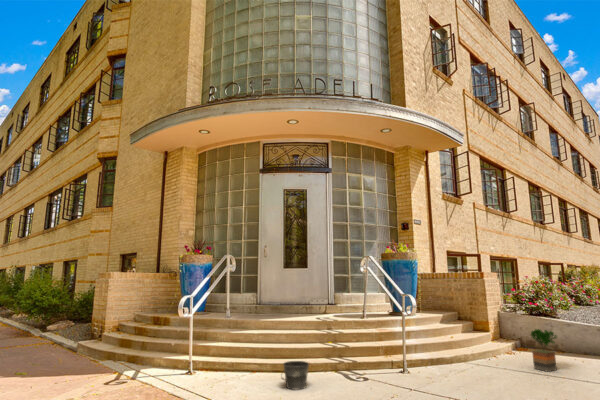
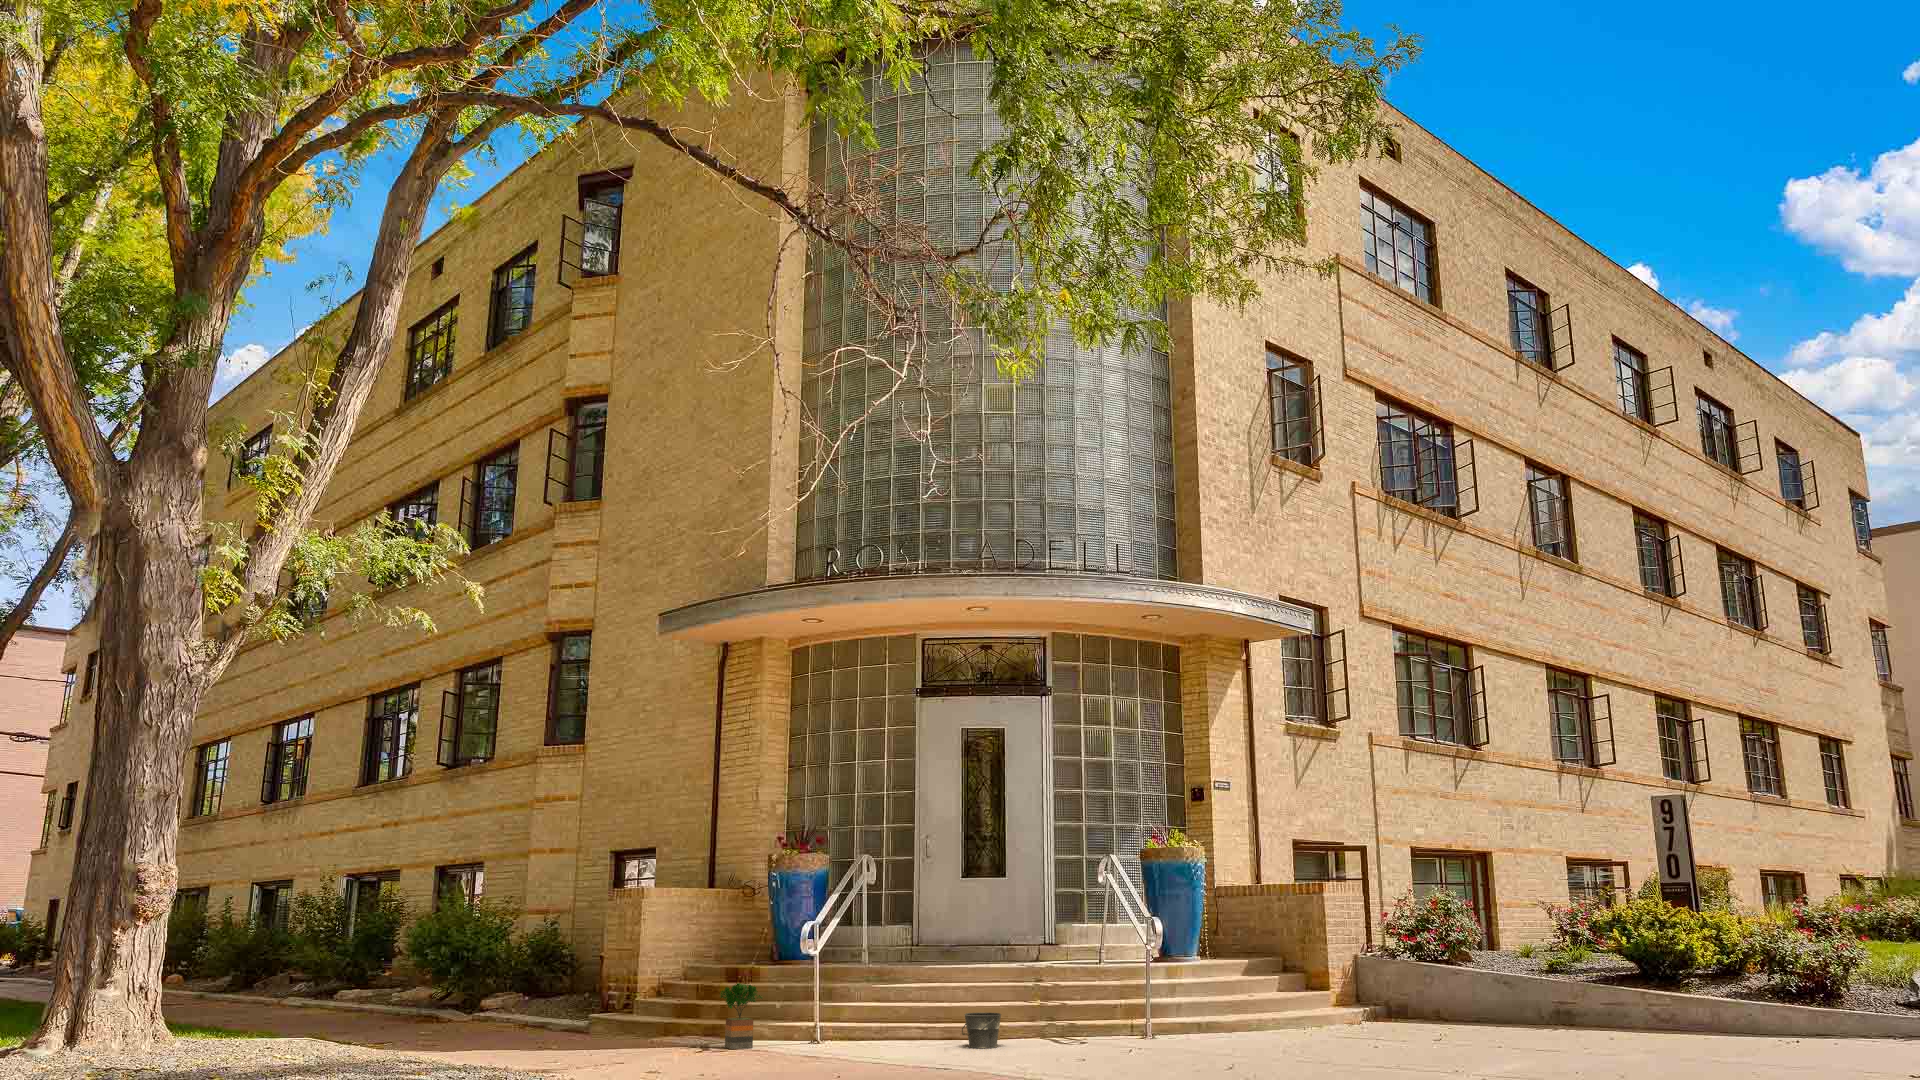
potted tree: present [531,329,557,372] -> present [721,983,762,1049]

